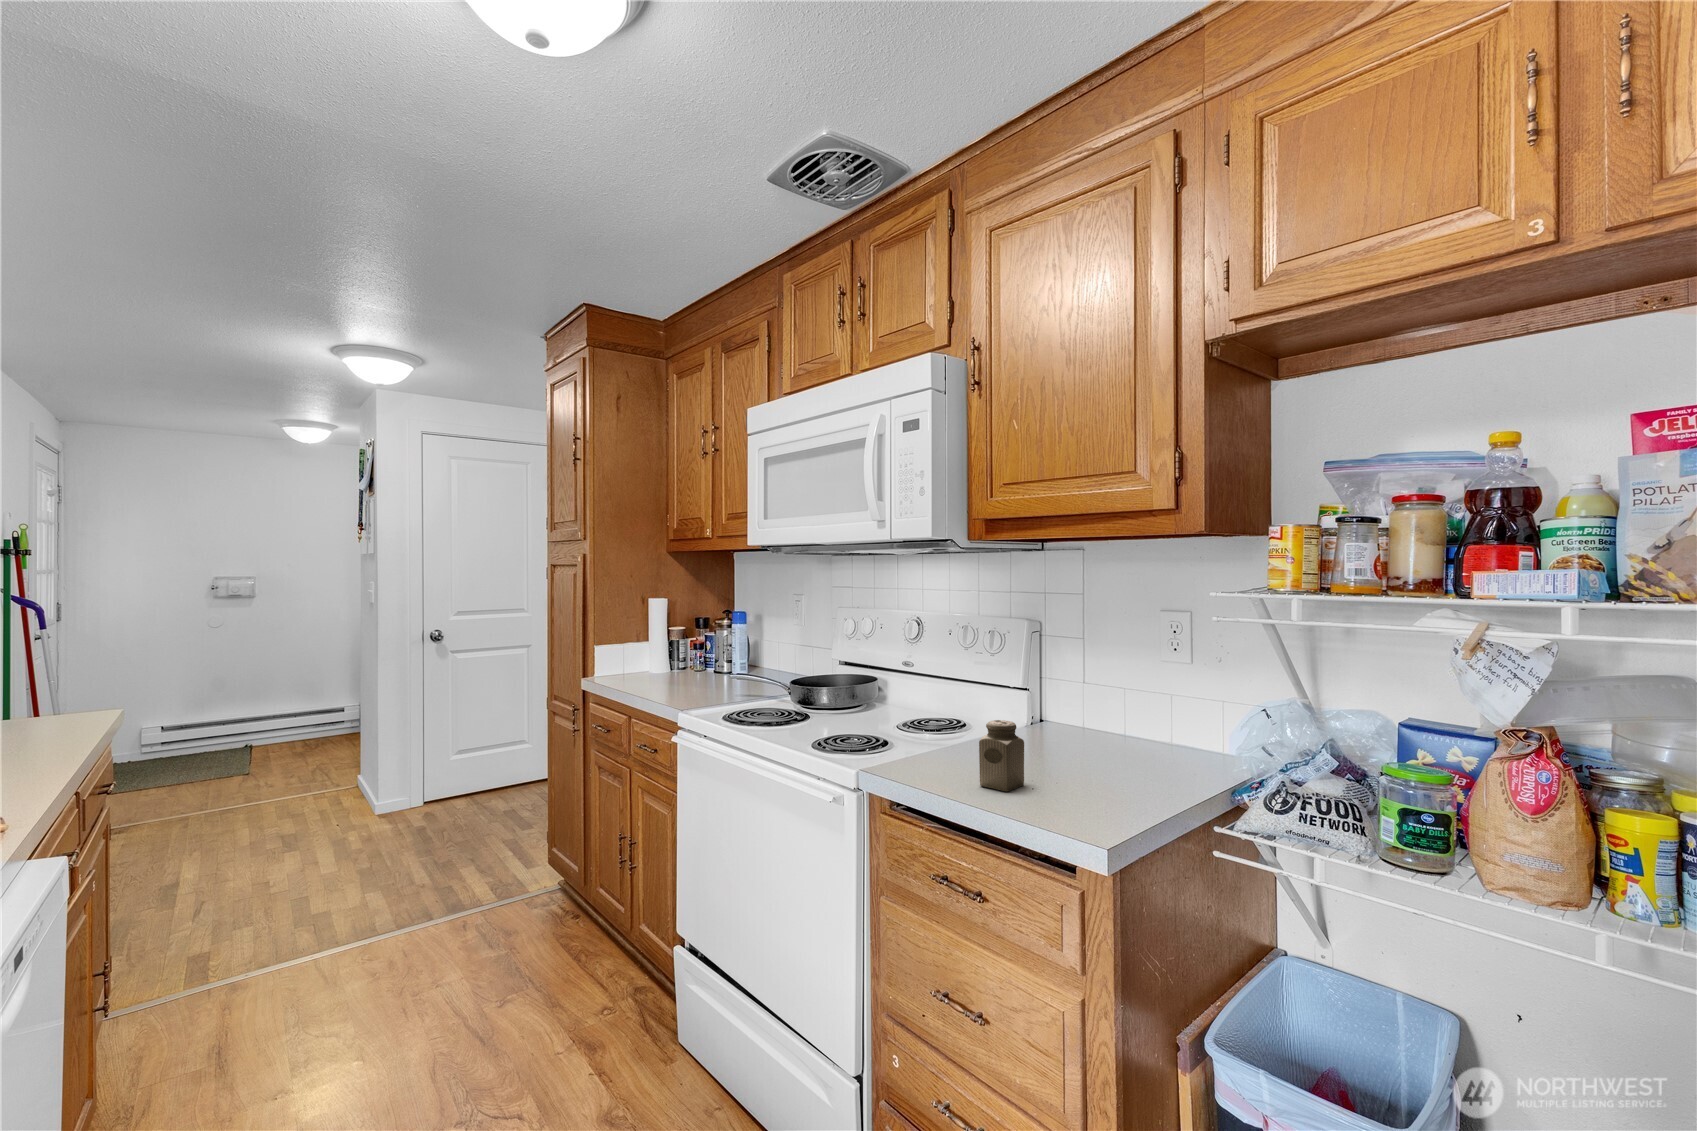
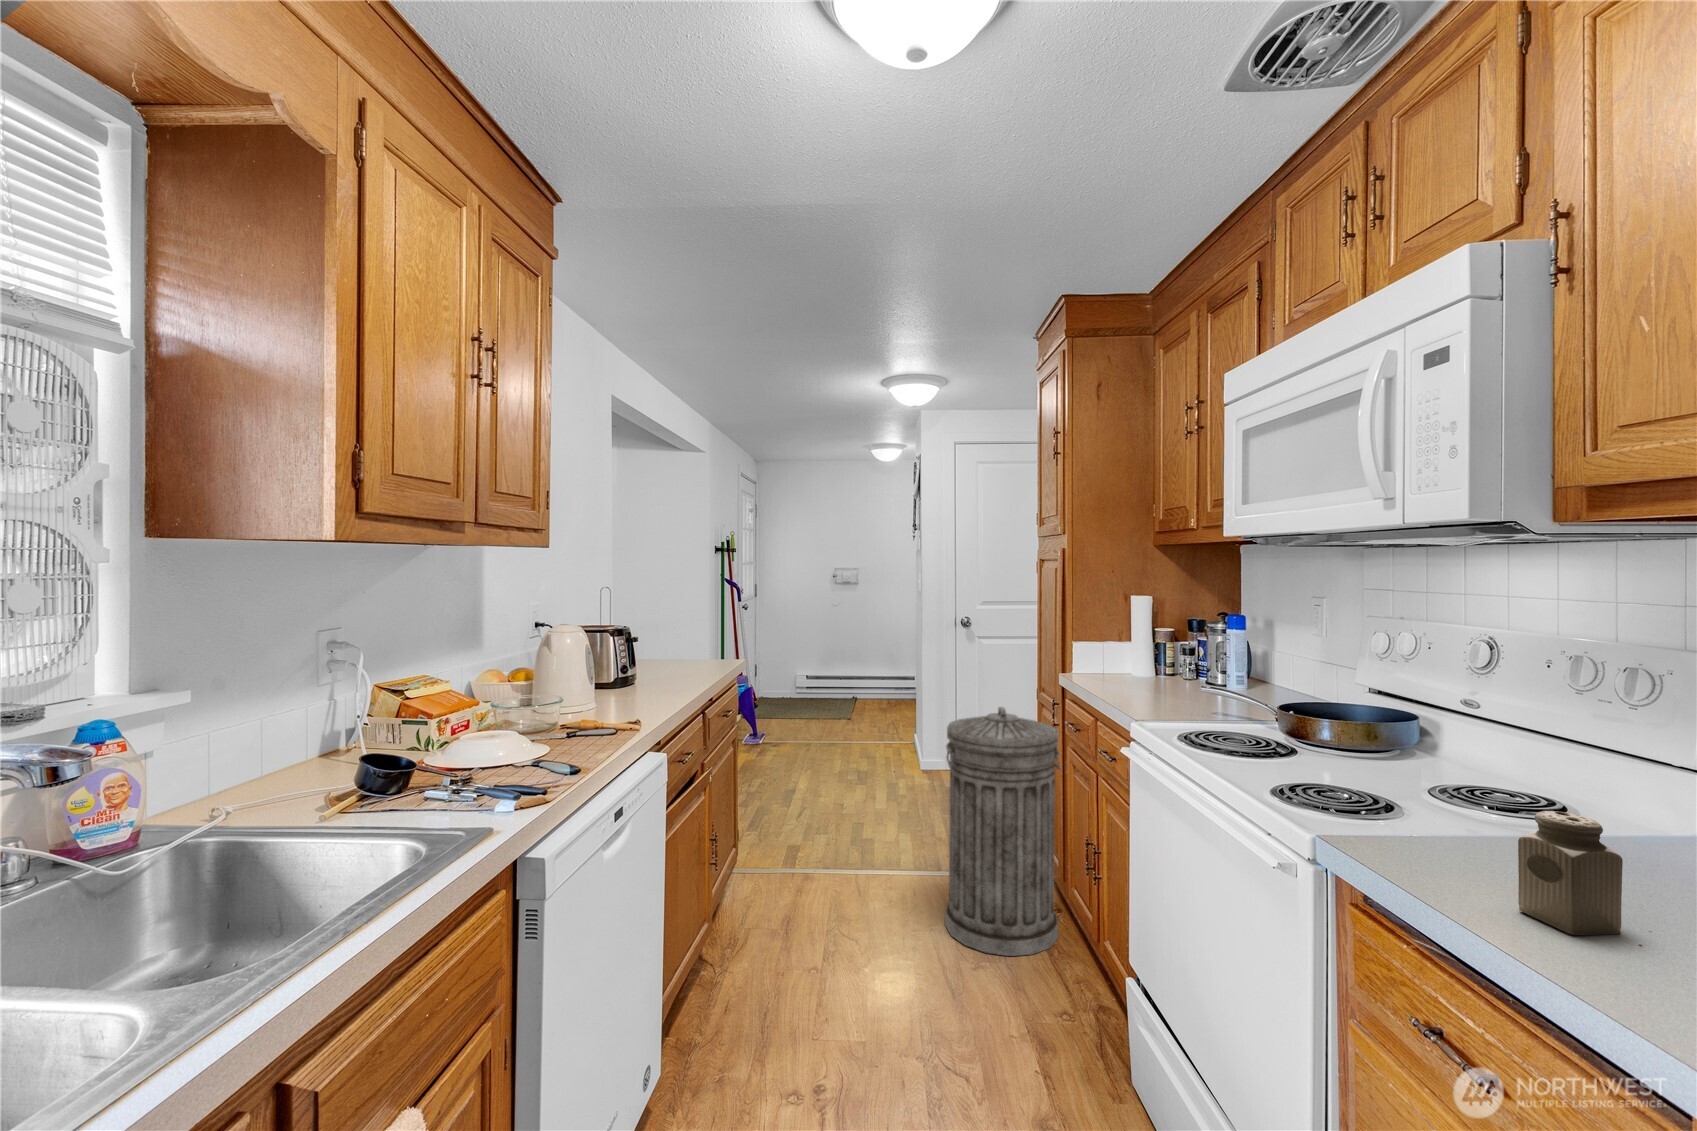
trash can: none [457,720,586,983] -> present [945,707,1061,956]

